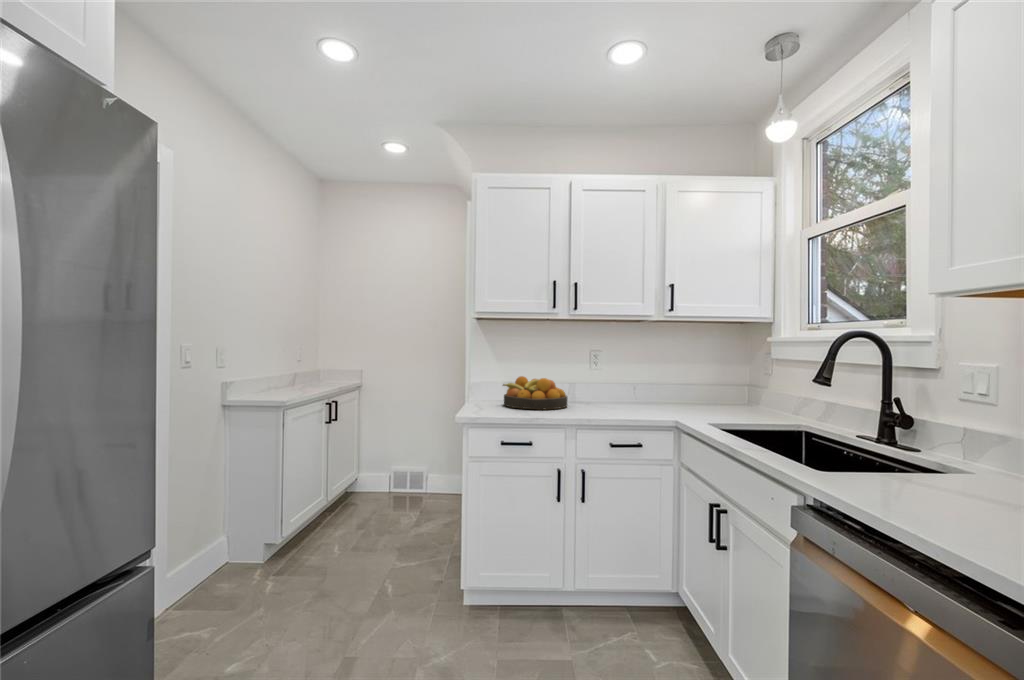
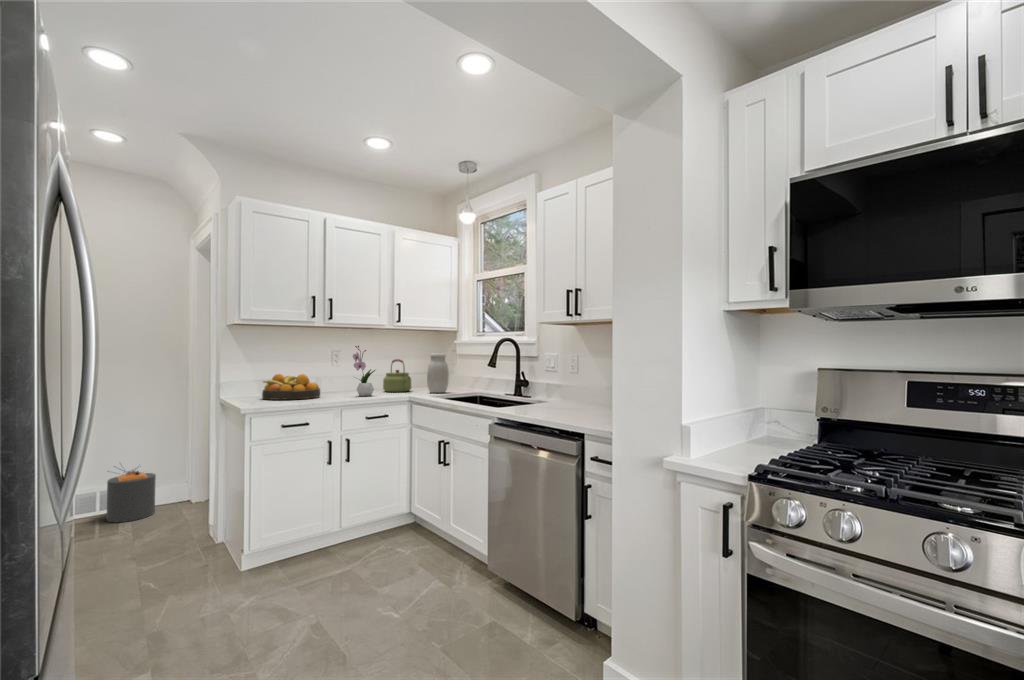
flower arrangement: none [606,343,637,412] -> present [353,346,375,396]
jar: none [716,355,751,416] -> present [427,353,449,393]
kettle: none [656,362,697,408] -> present [383,359,411,392]
trash can: none [408,447,445,506] -> present [106,465,156,522]

